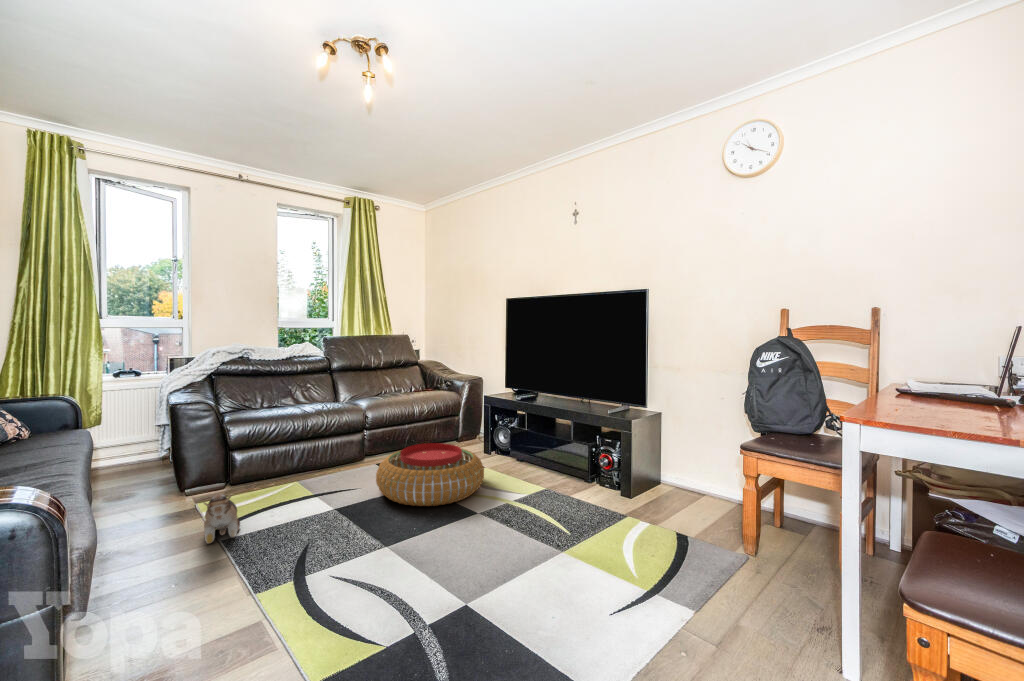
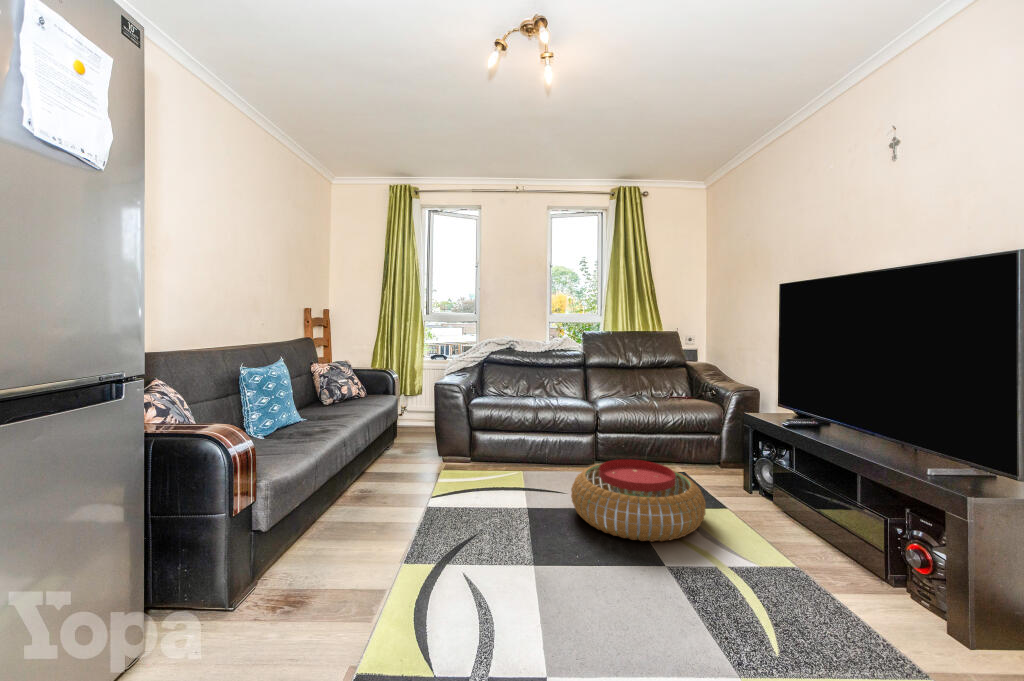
plush toy: present [204,494,240,544] -> none [409,466,448,508]

